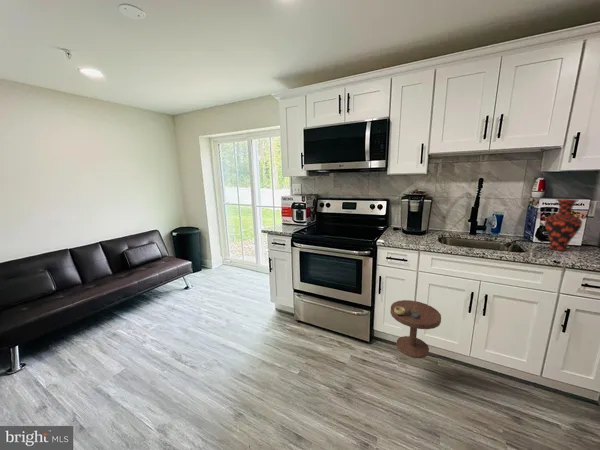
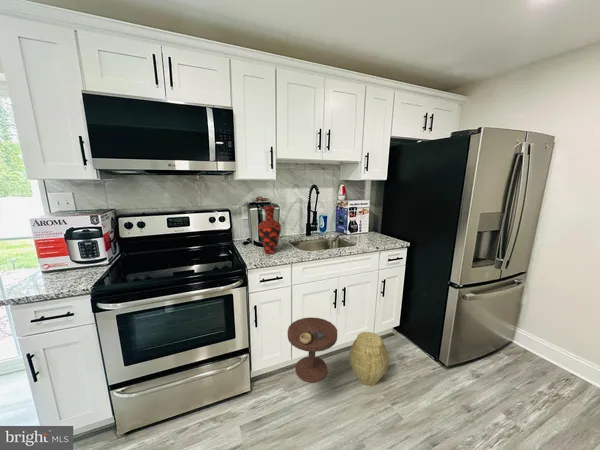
vase: present [545,199,582,251] -> present [258,206,281,254]
woven basket: none [472,351,530,417] -> present [350,332,388,386]

